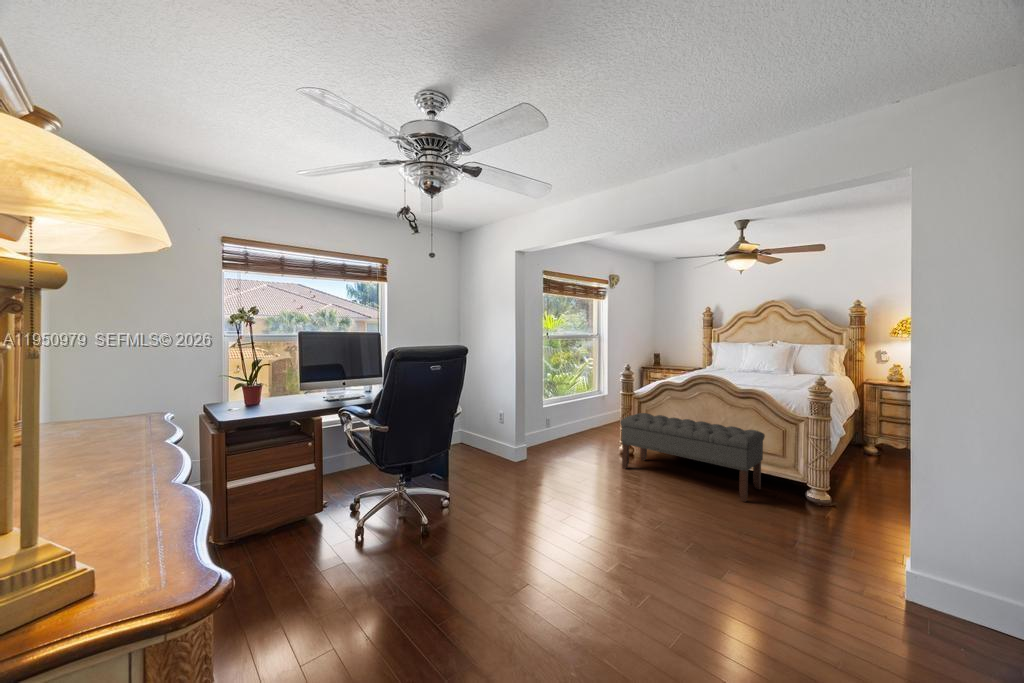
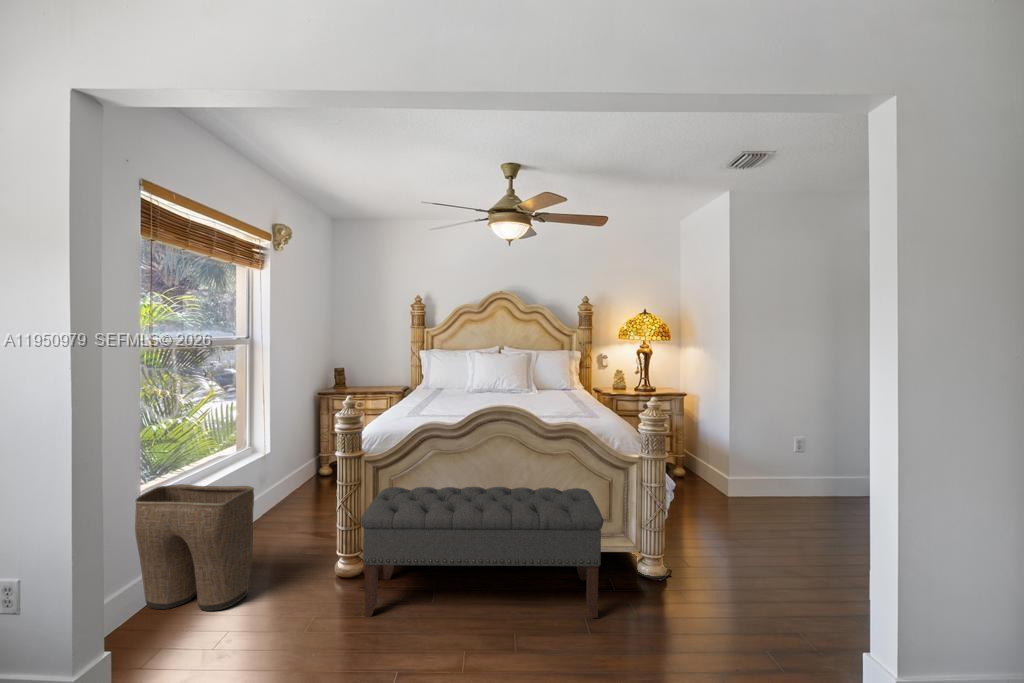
laundry basket: none [541,398,584,452] -> present [135,484,254,611]

